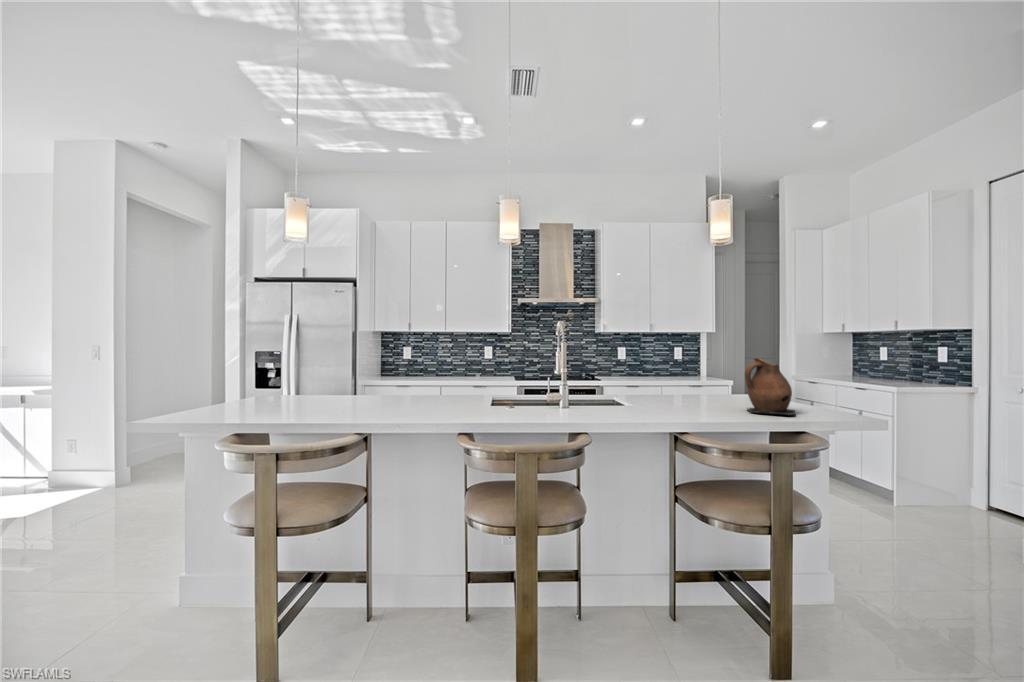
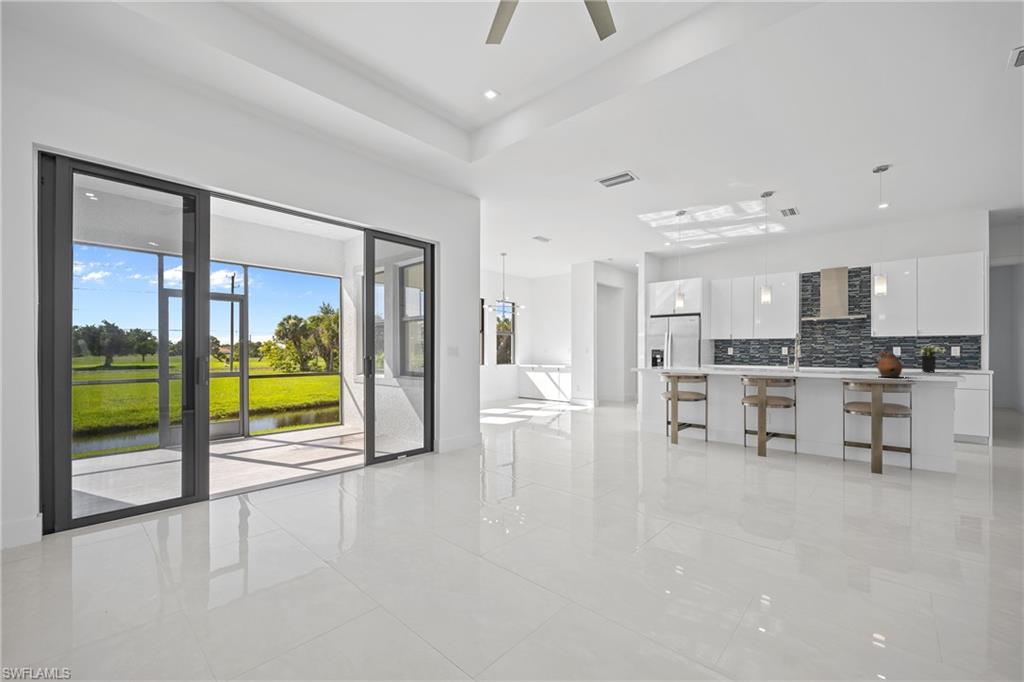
flower arrangement: none [691,343,726,387] -> present [919,344,945,372]

